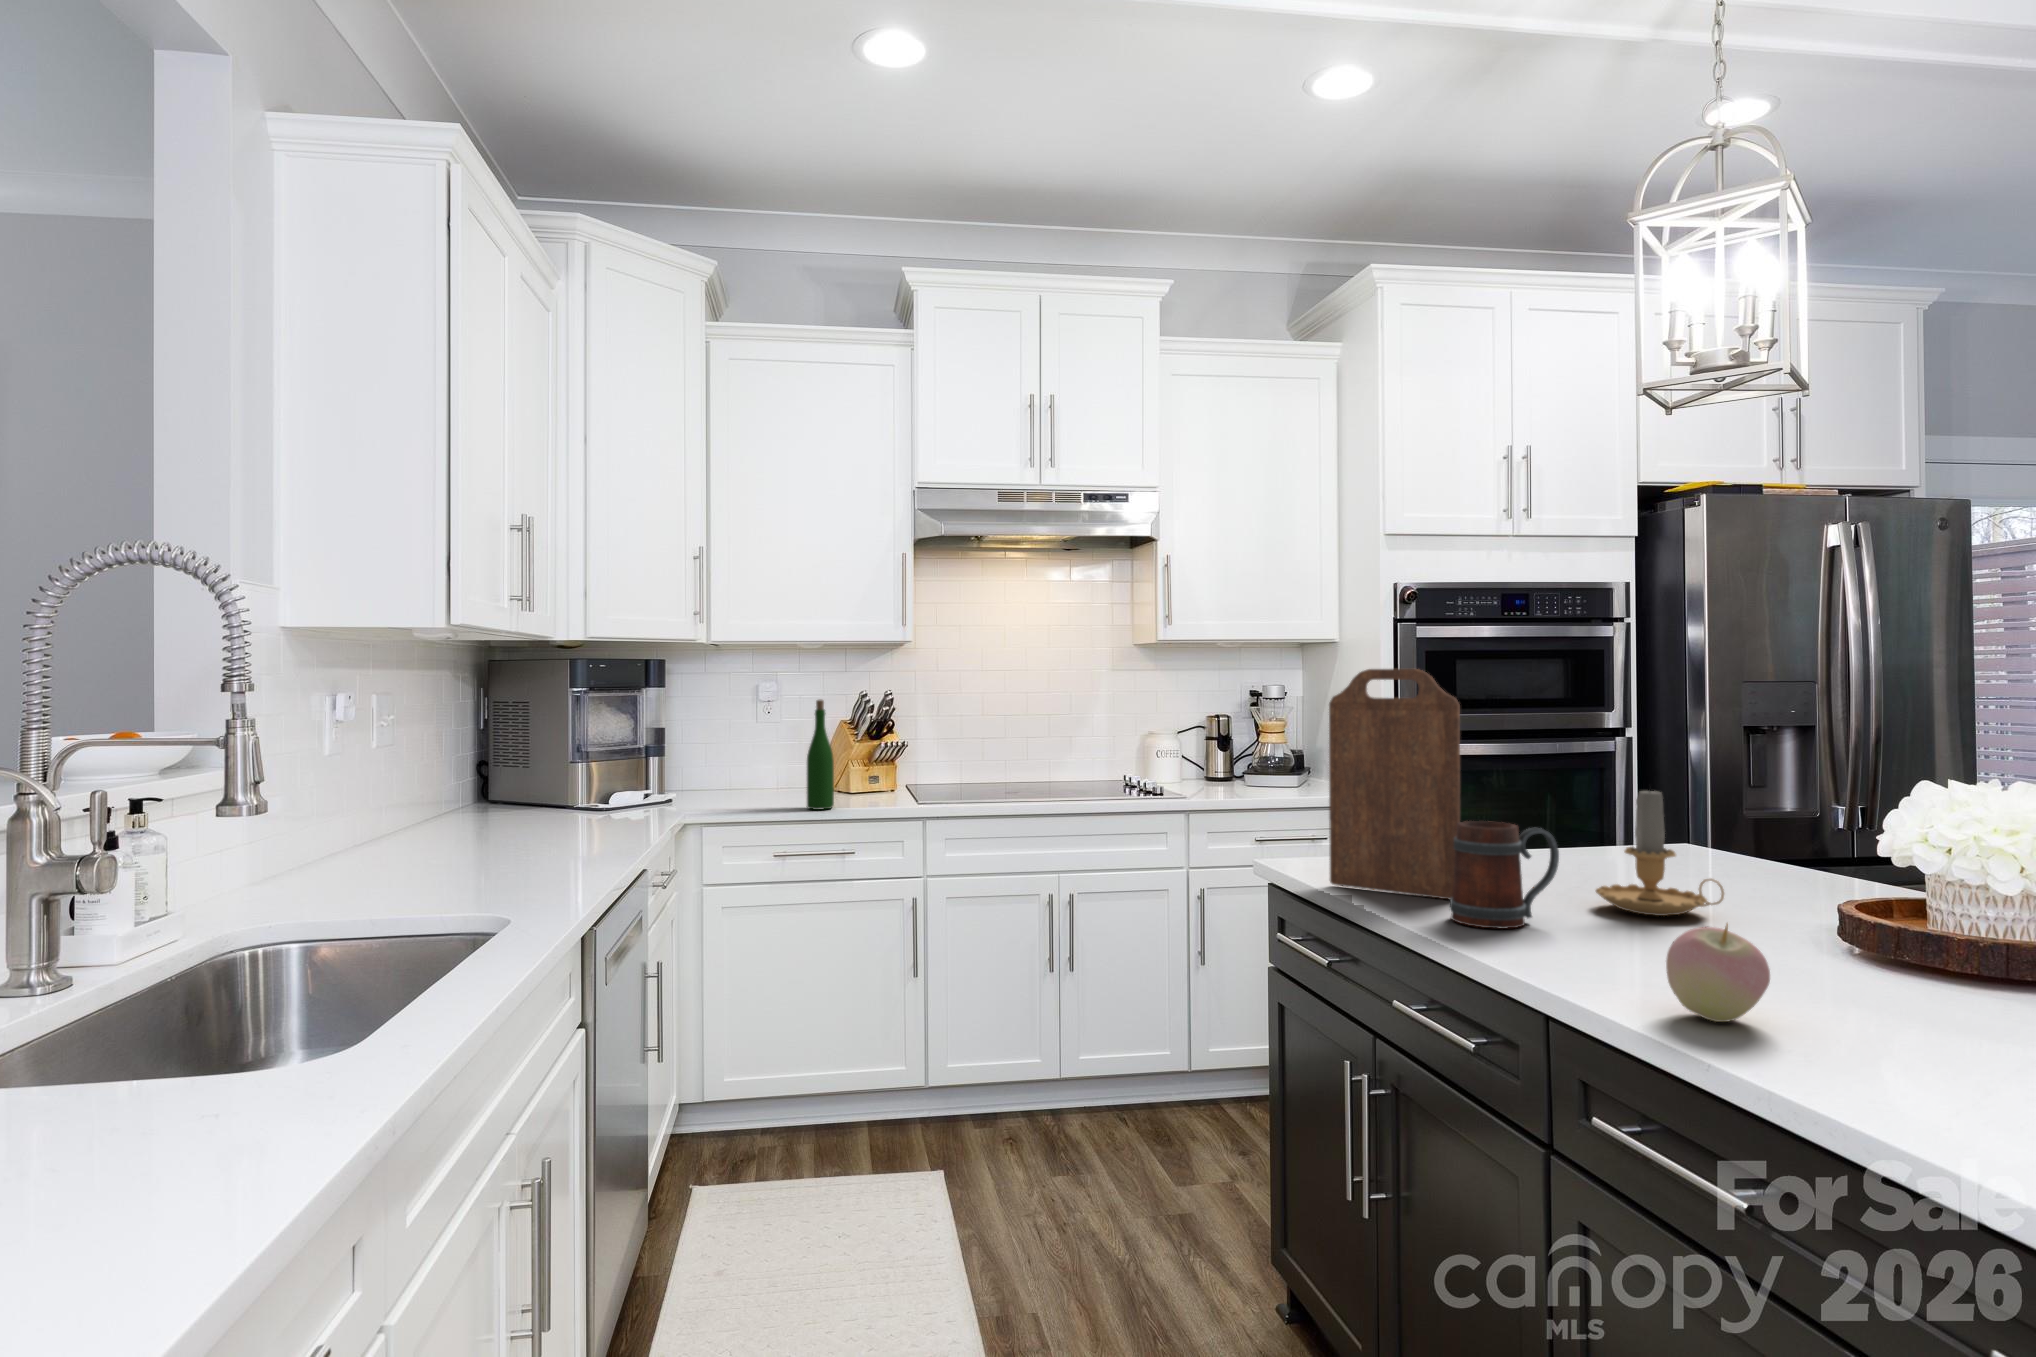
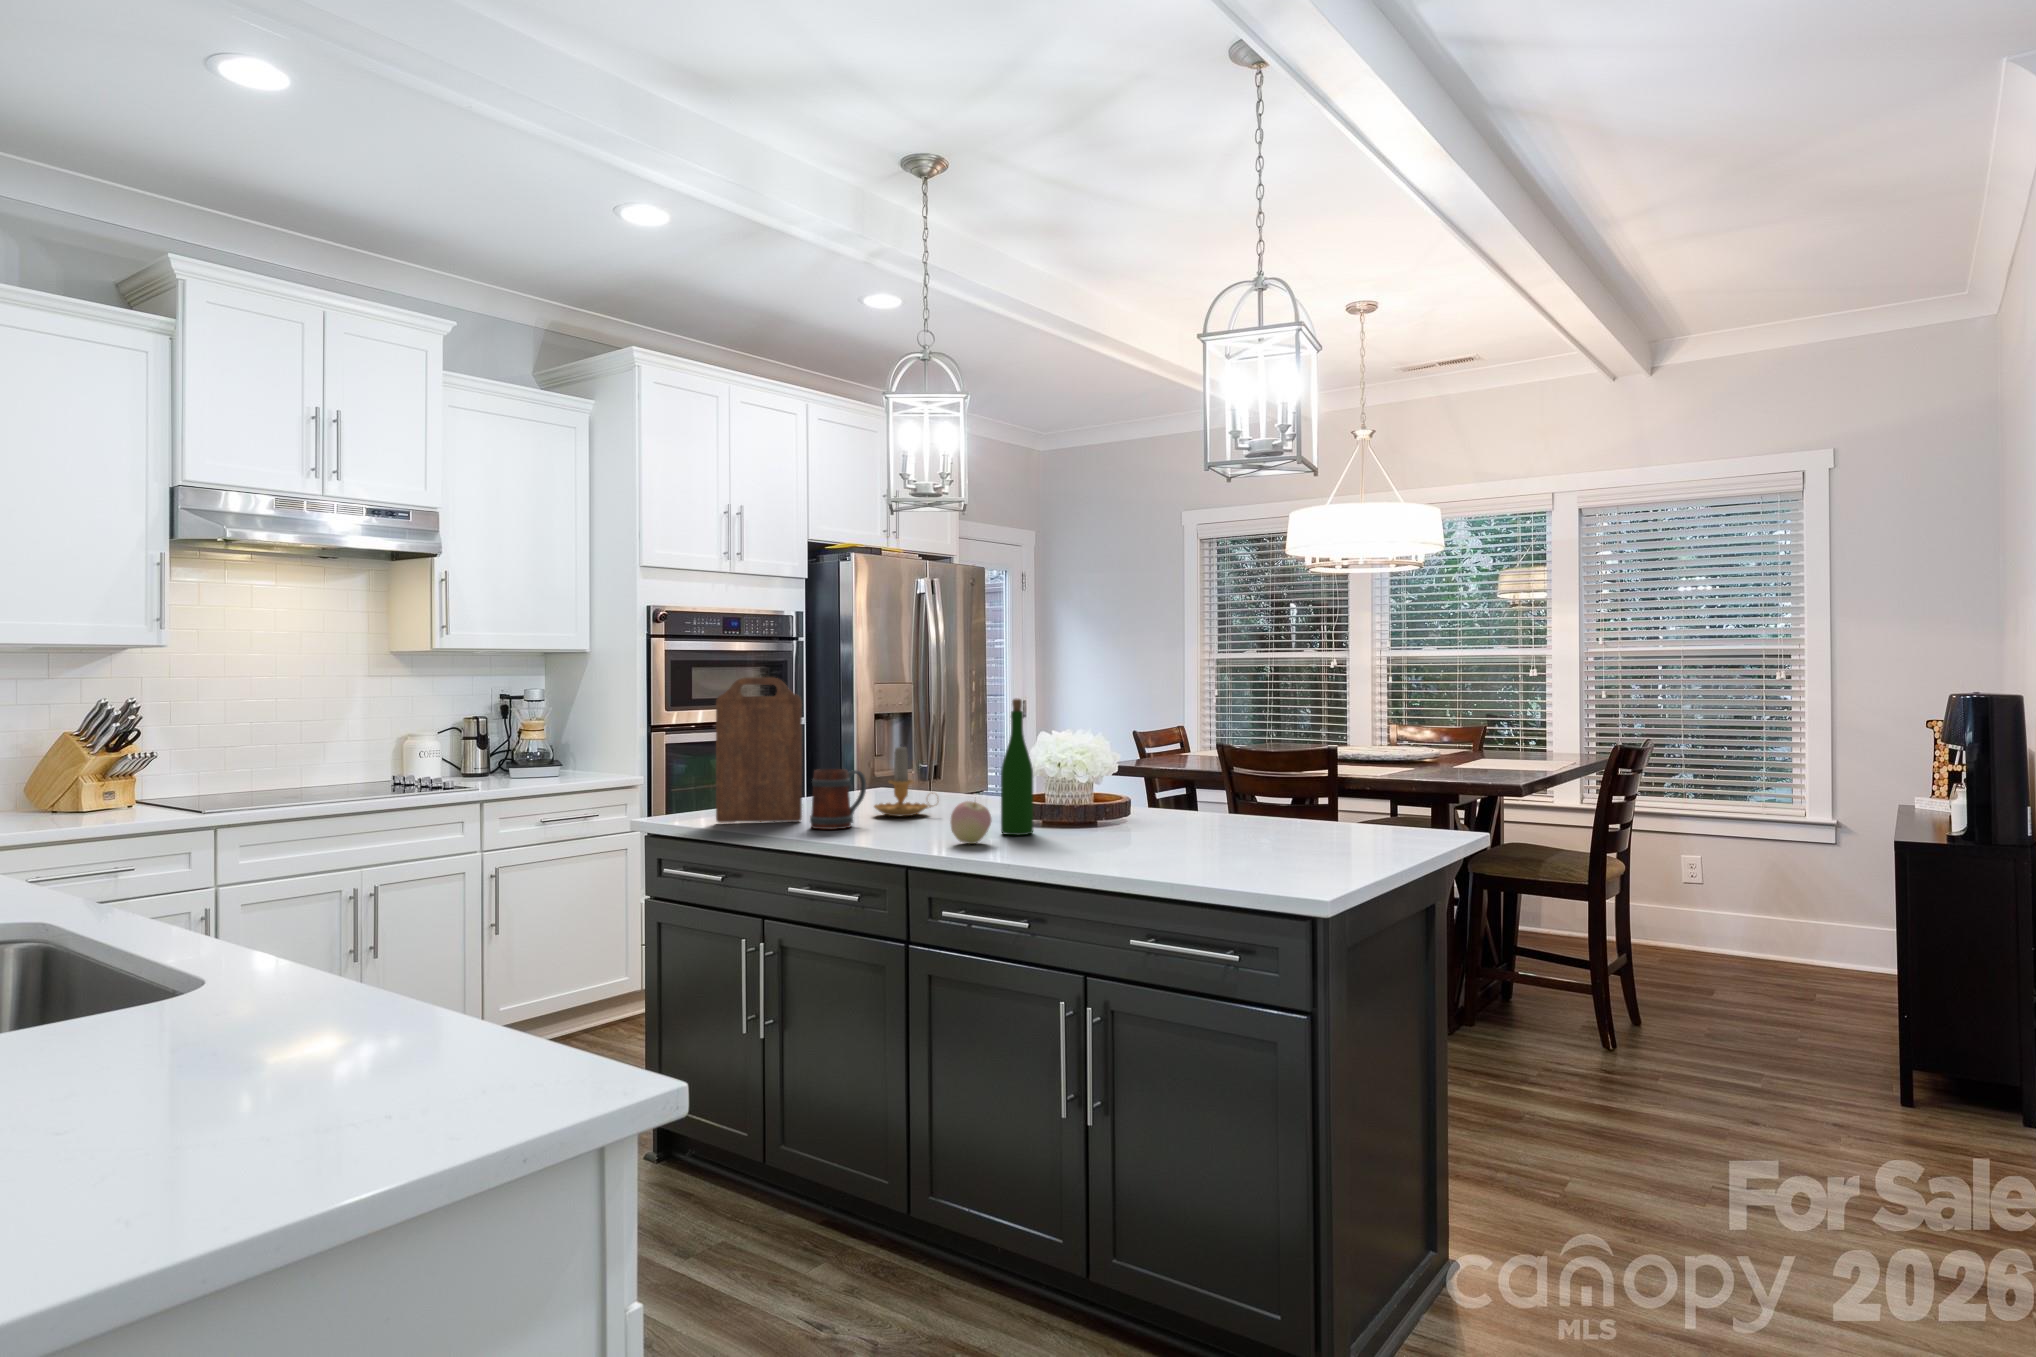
wine bottle: present [807,700,834,810] -> present [1001,699,1033,835]

